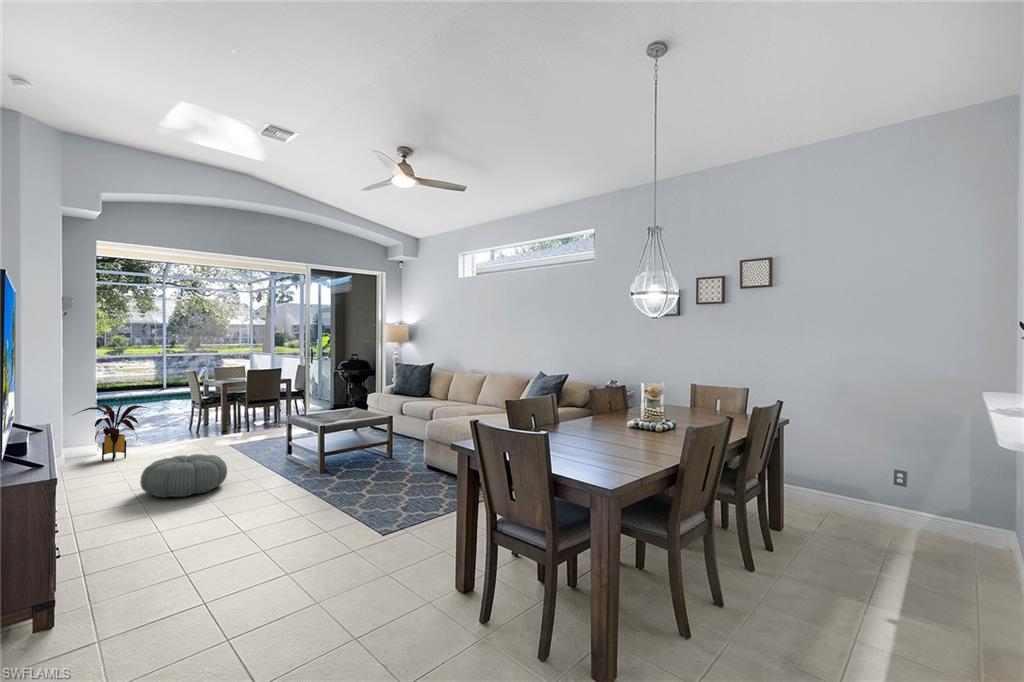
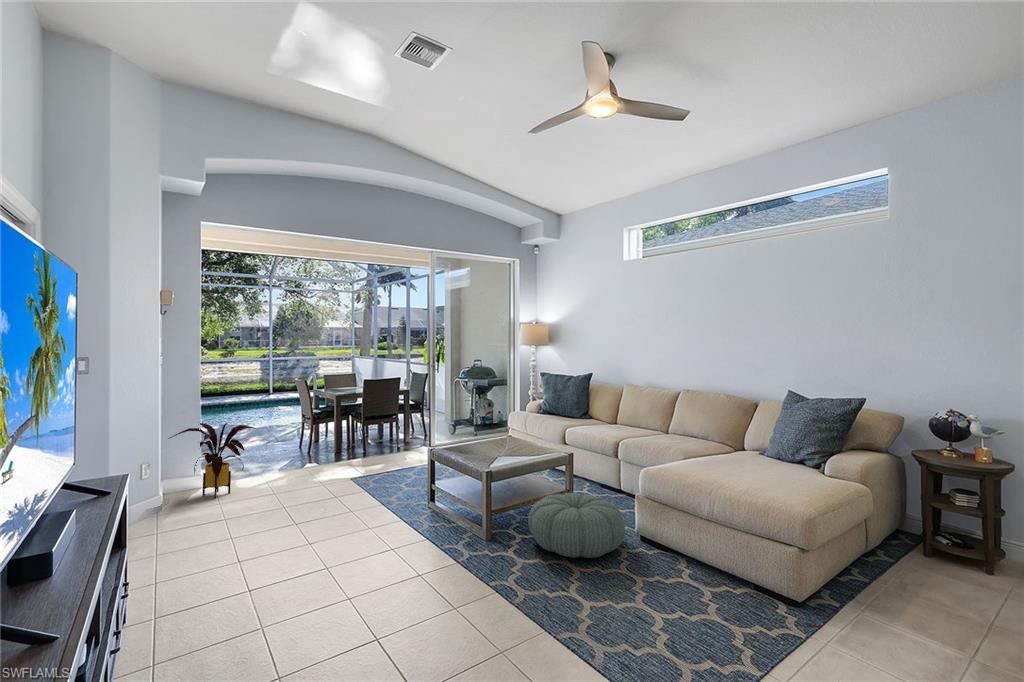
pouf: present [140,454,227,497] -> present [528,493,625,558]

